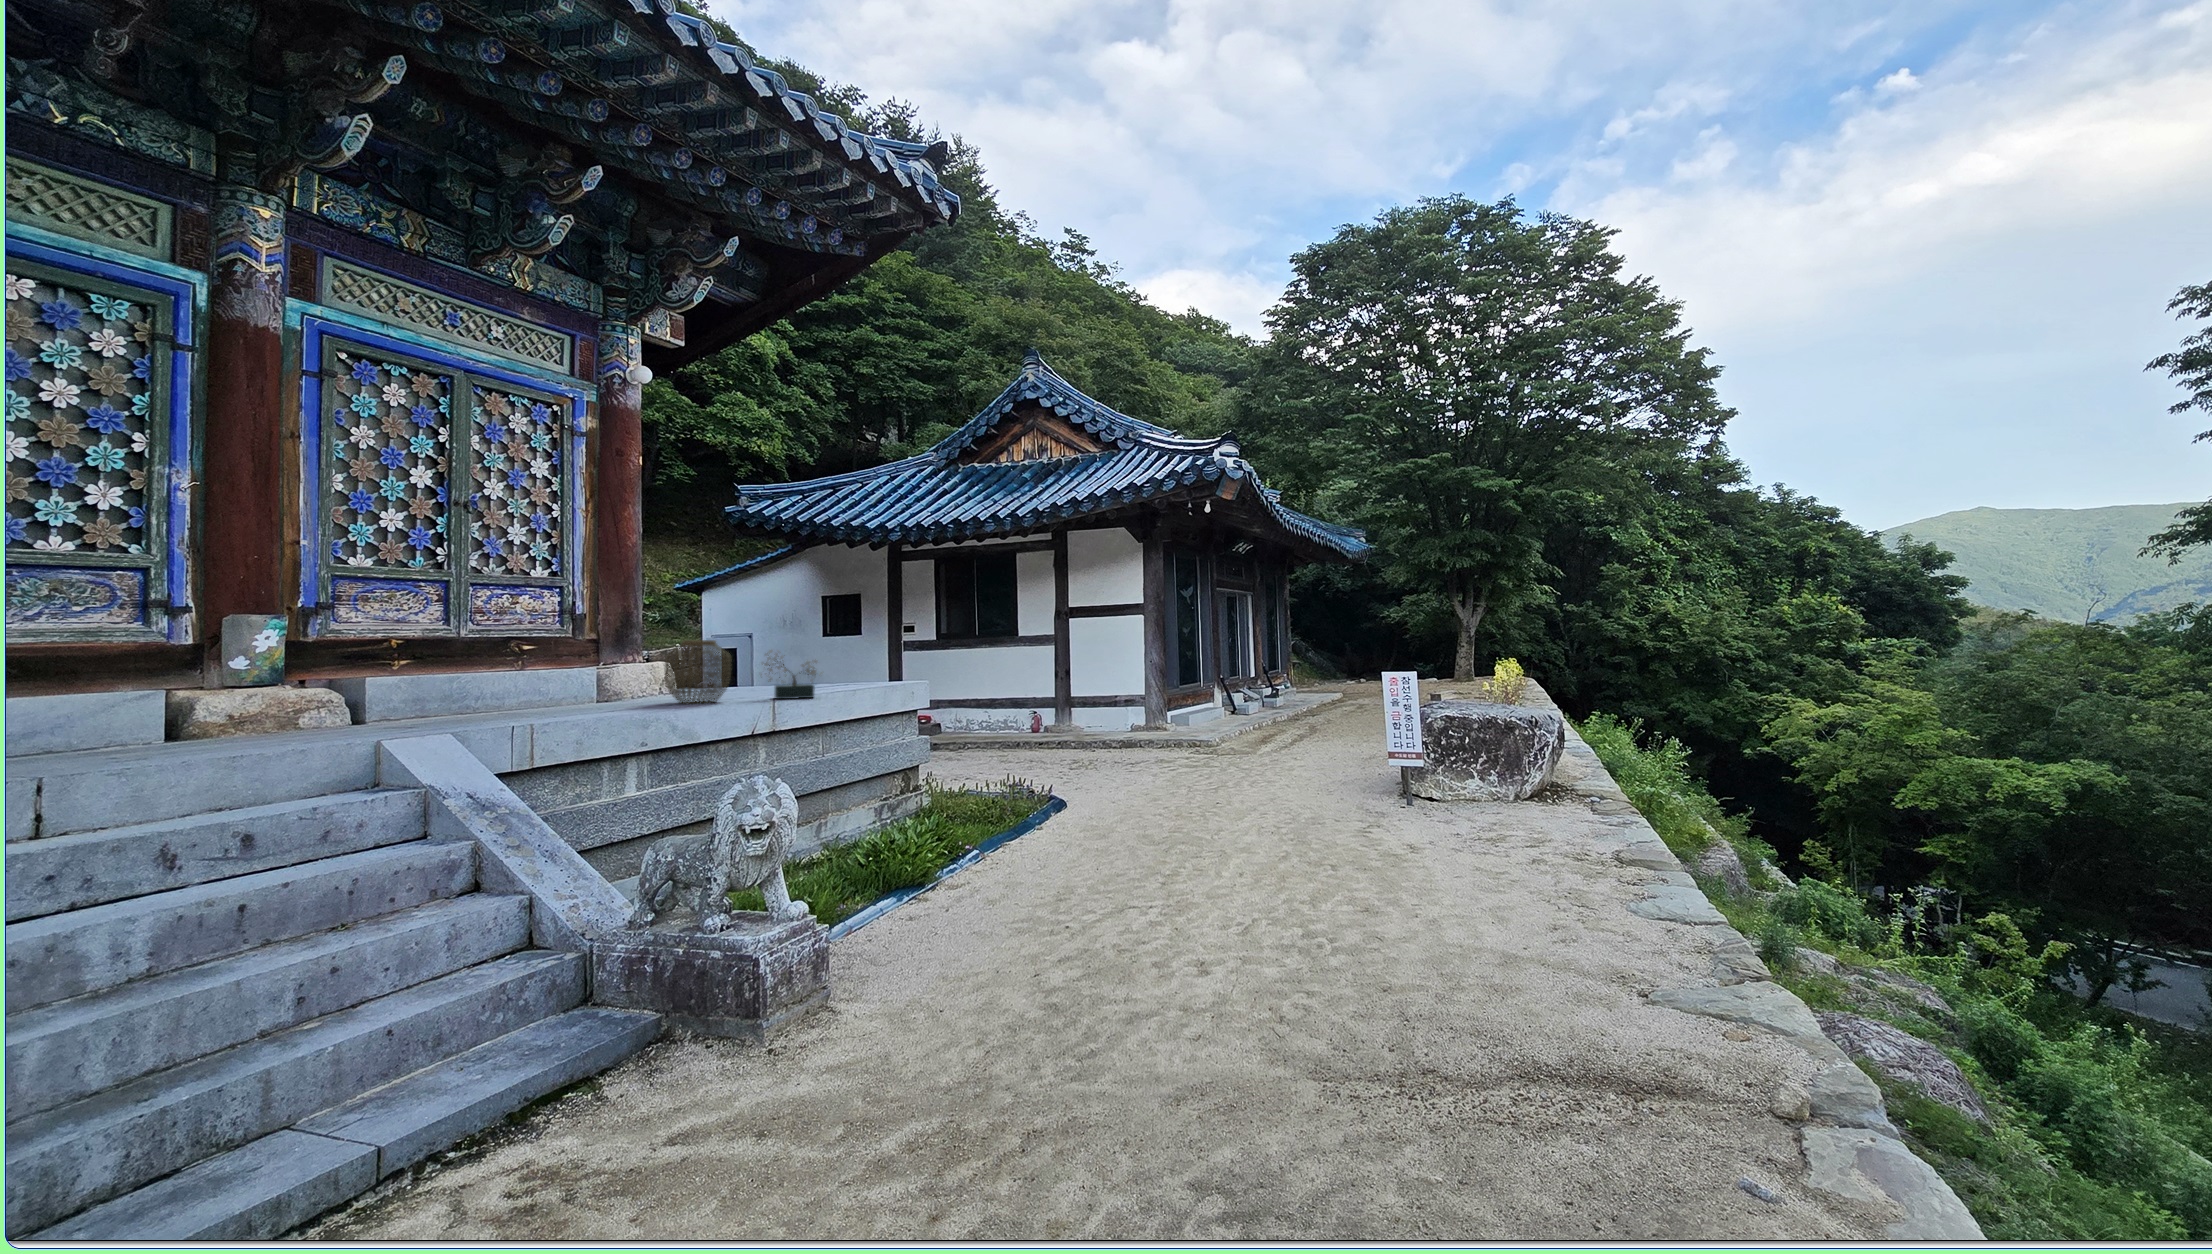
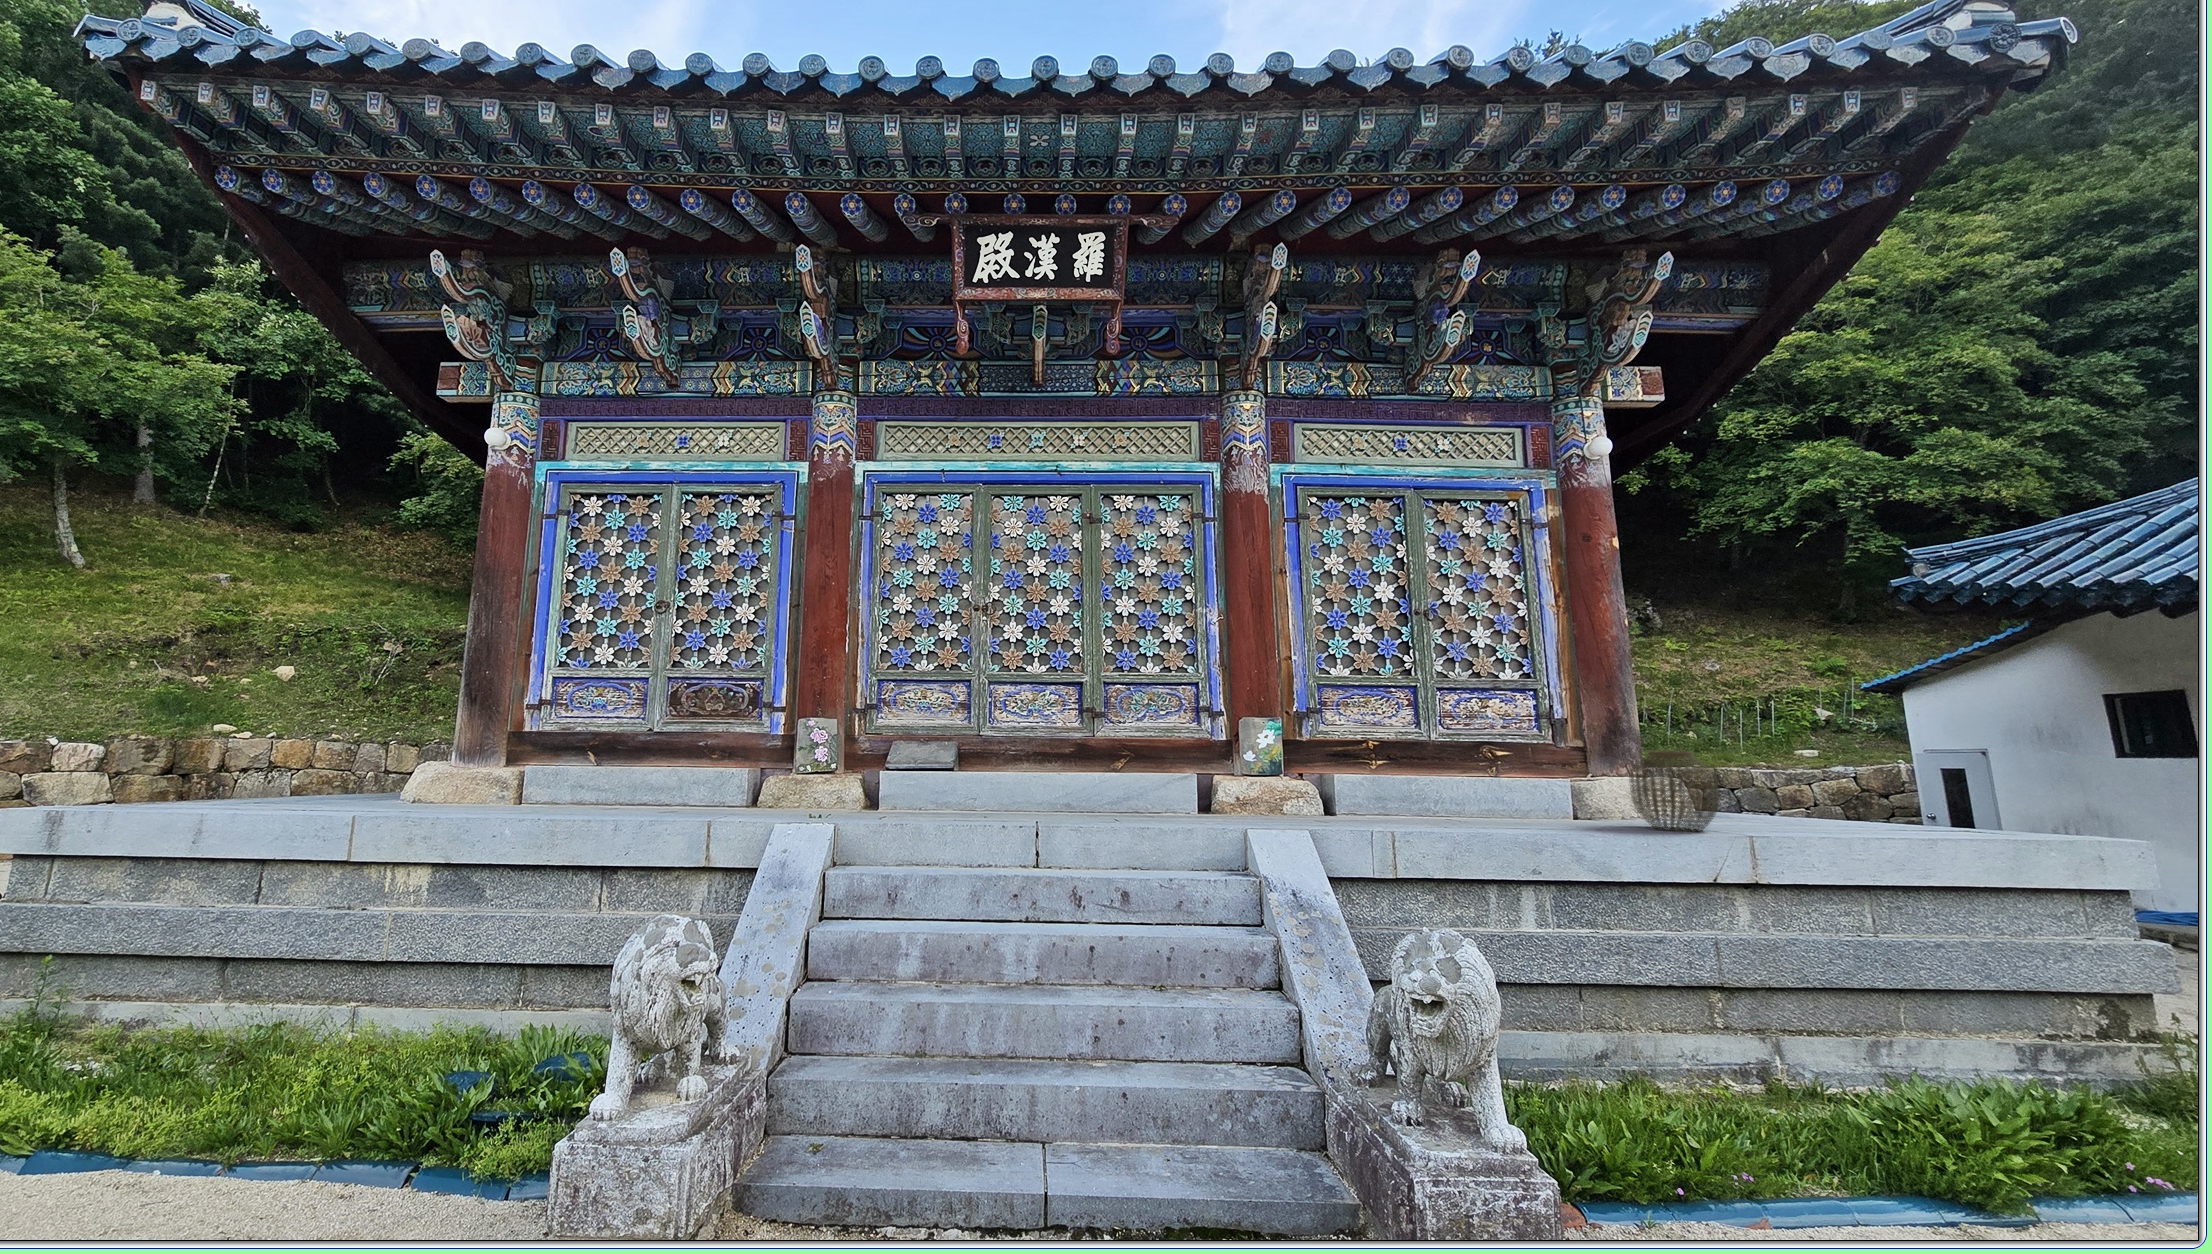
decorative plant: present [761,650,818,699] -> none [1768,766,1874,841]

